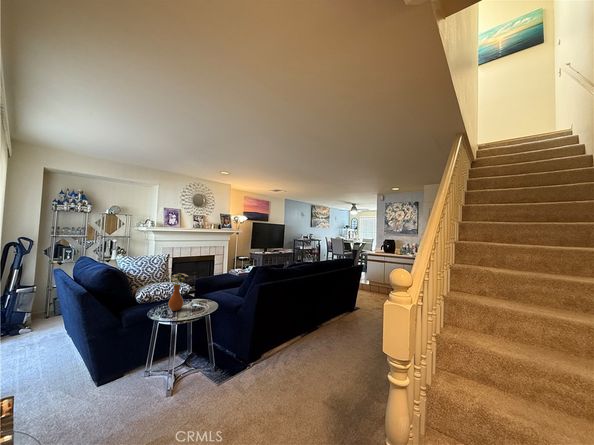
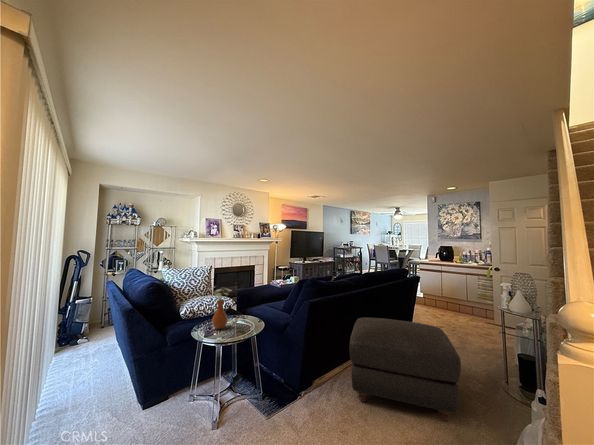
ottoman: none [293,300,379,378] -> present [349,318,461,422]

